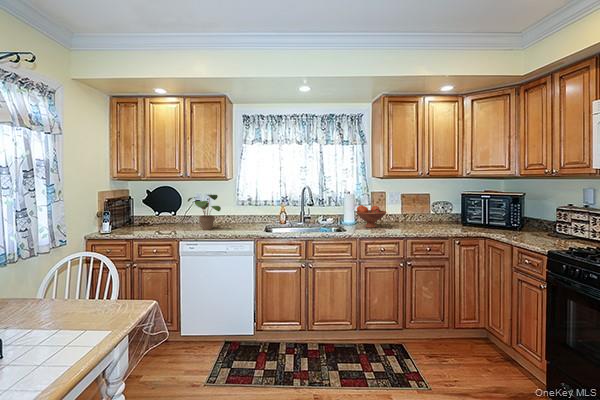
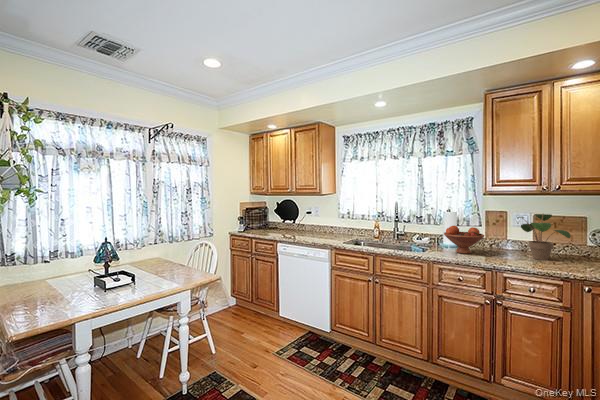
potted plant: present [188,195,221,230] -> present [519,214,571,260]

